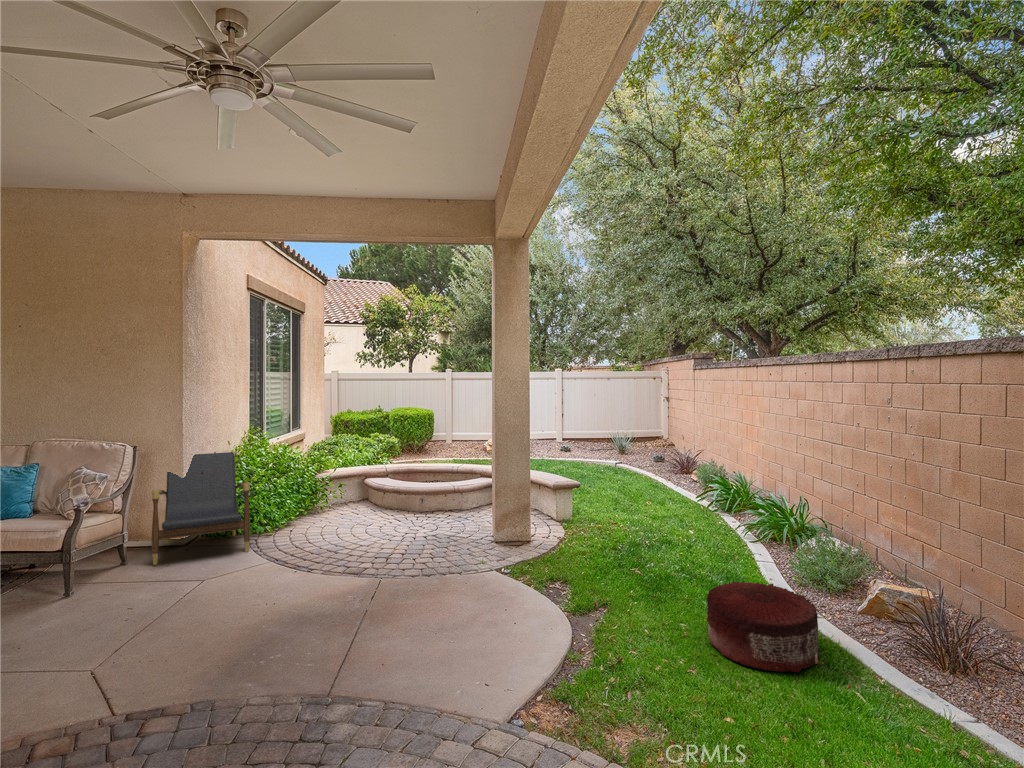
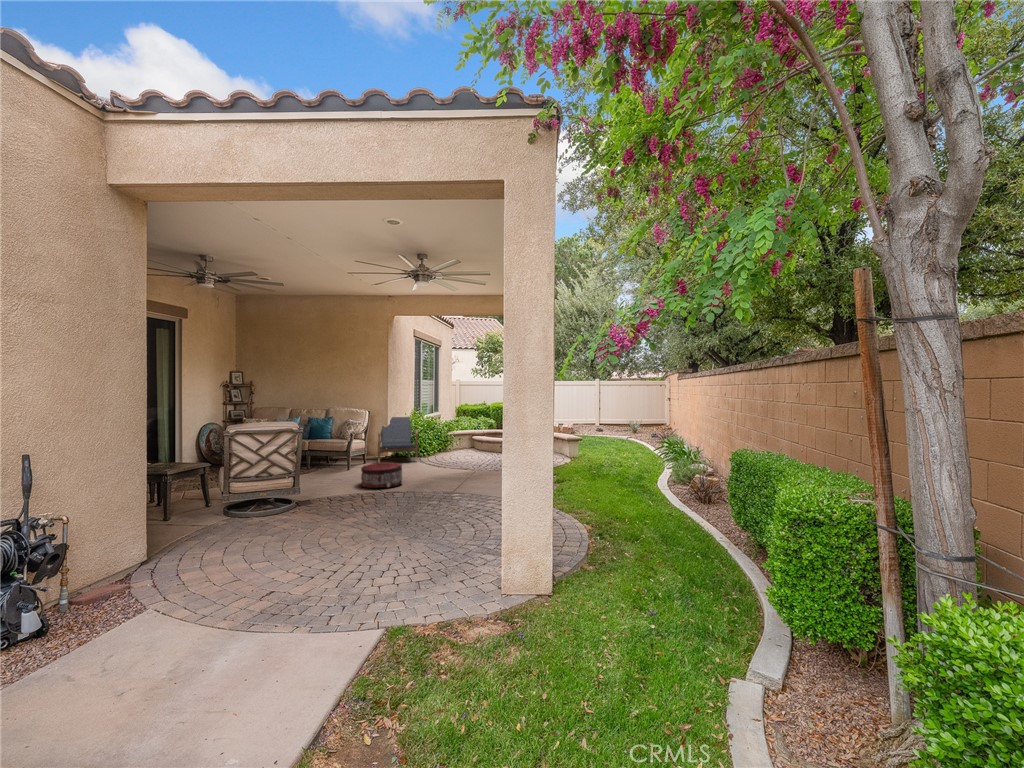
pouf: present [707,581,819,672] -> present [361,462,402,488]

